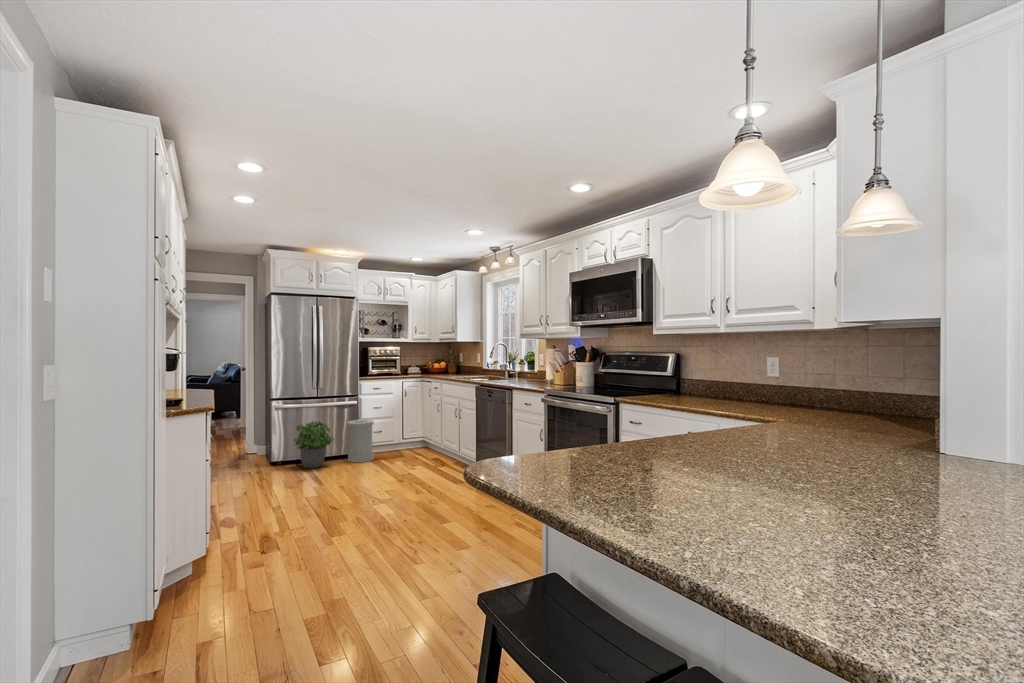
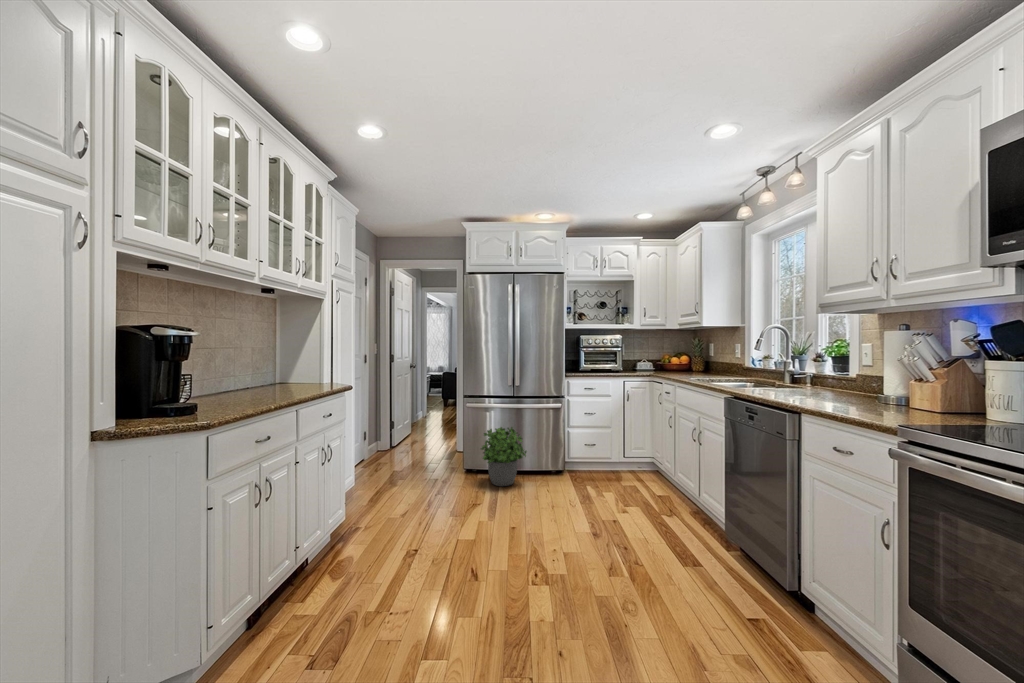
trash can: present [348,419,374,462] -> none [547,428,580,486]

